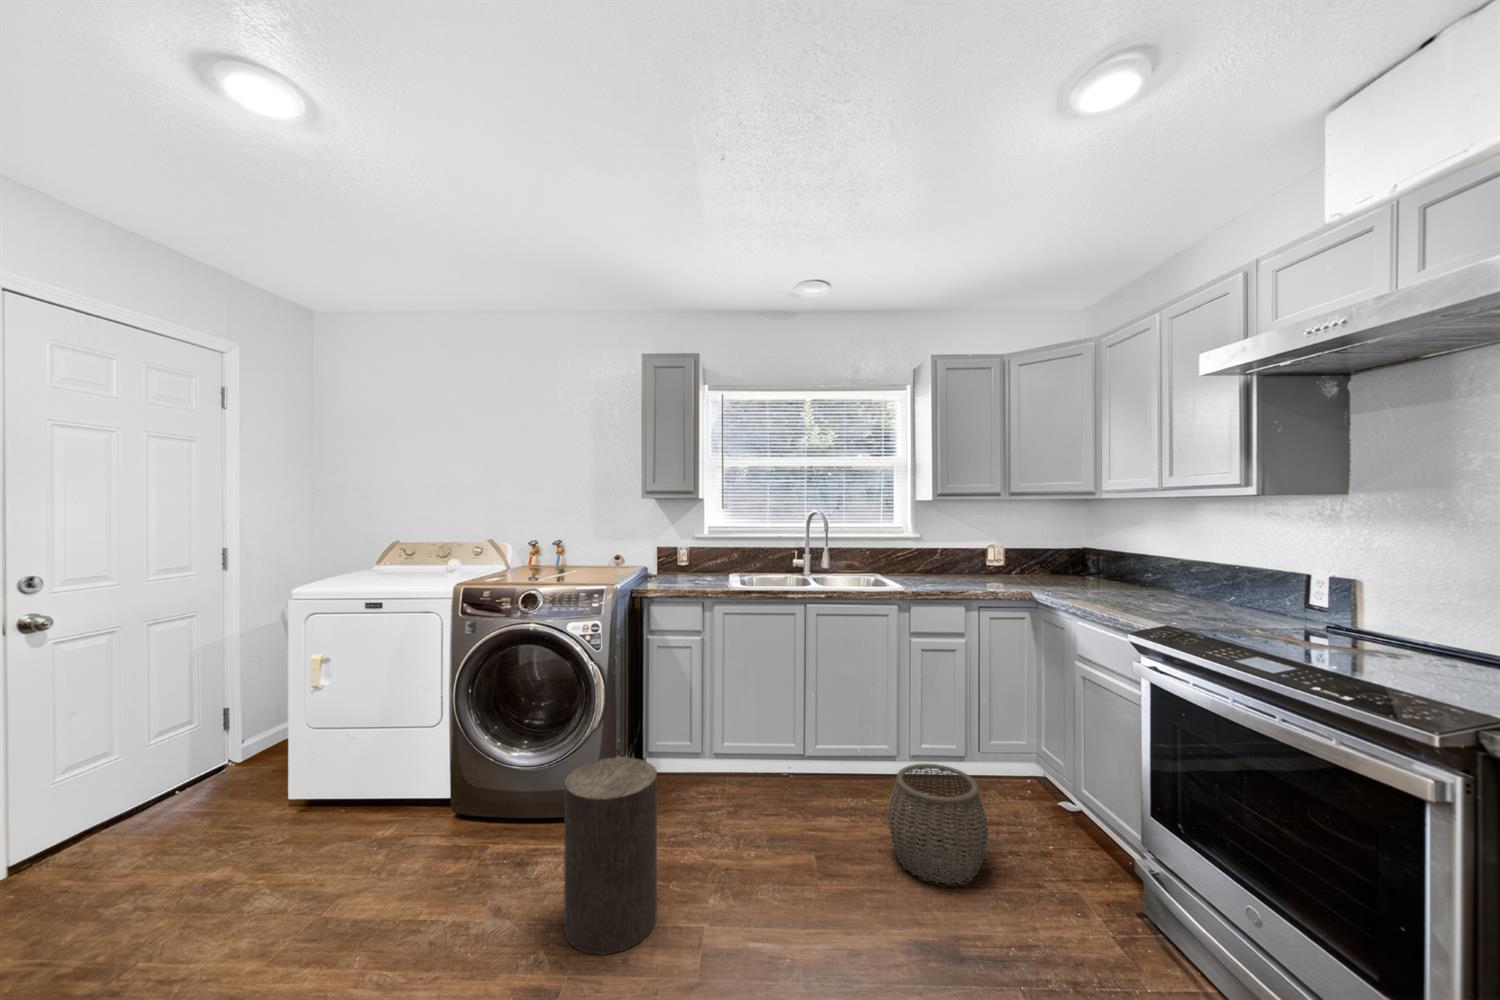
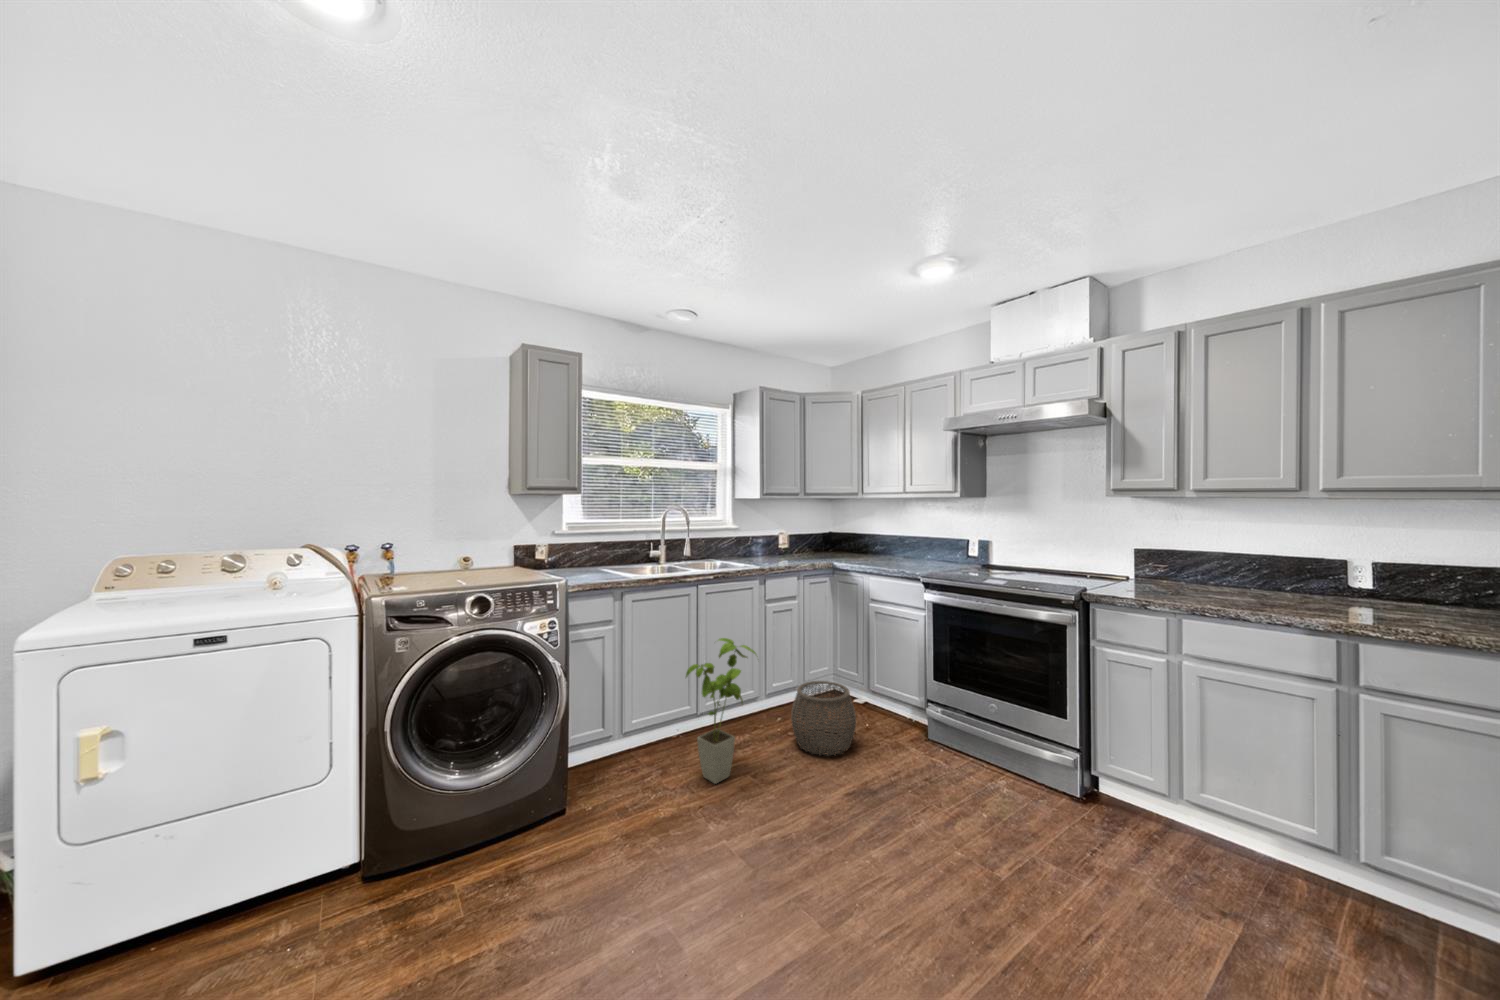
house plant: none [723,674,814,858] -> present [686,638,756,784]
stool: present [564,757,657,955] -> none [619,723,699,893]

